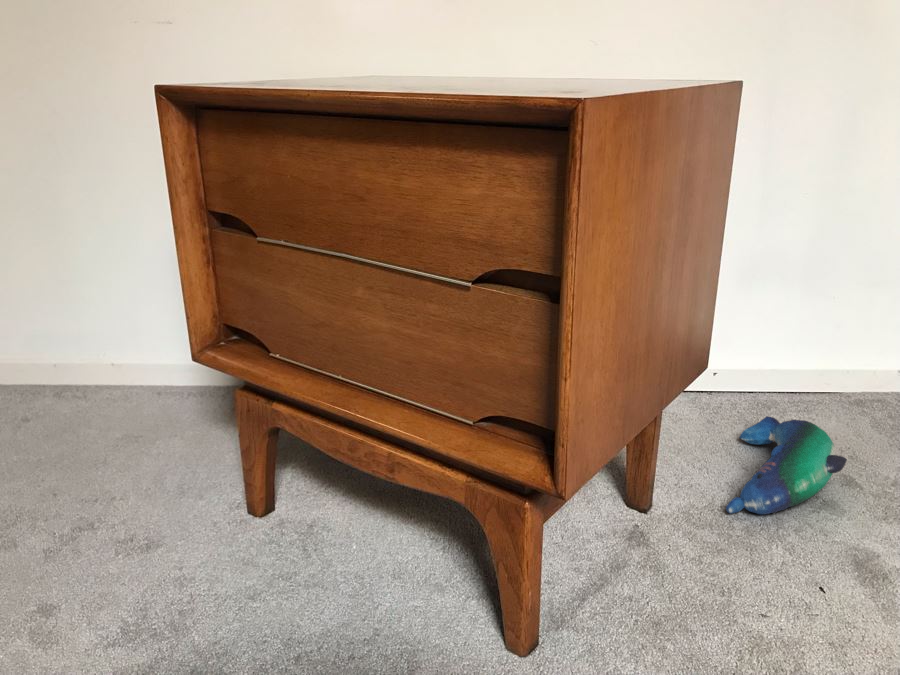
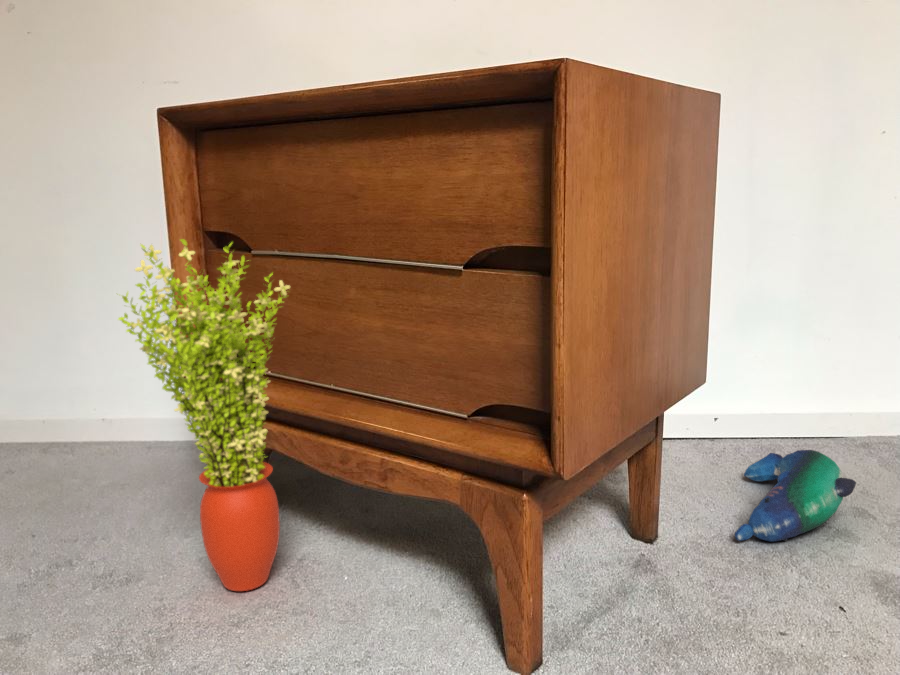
potted plant: none [125,231,299,562] -> present [118,239,290,591]

